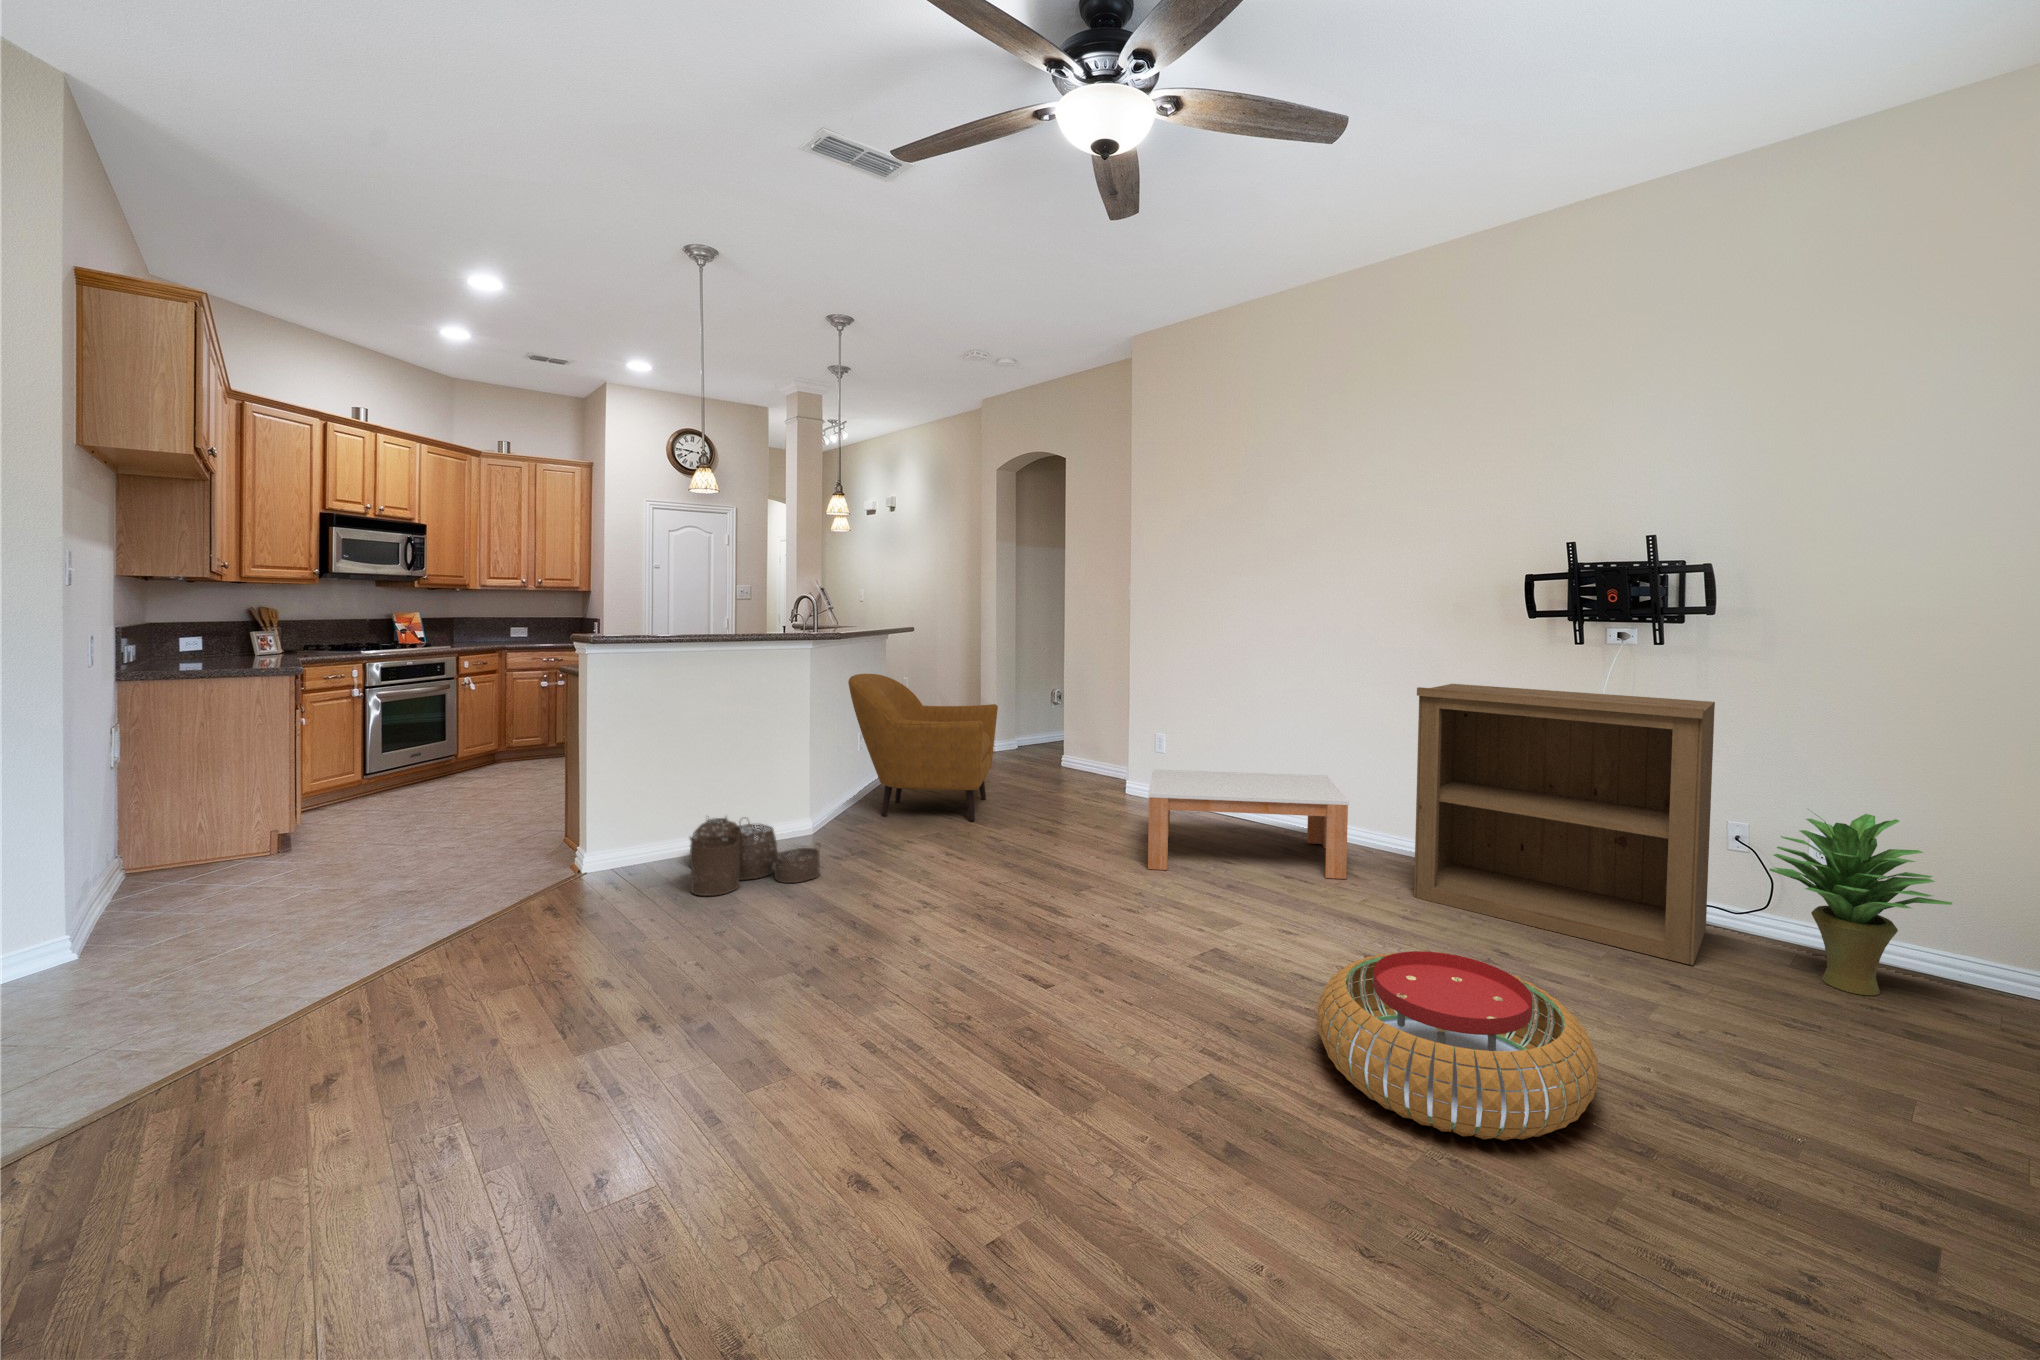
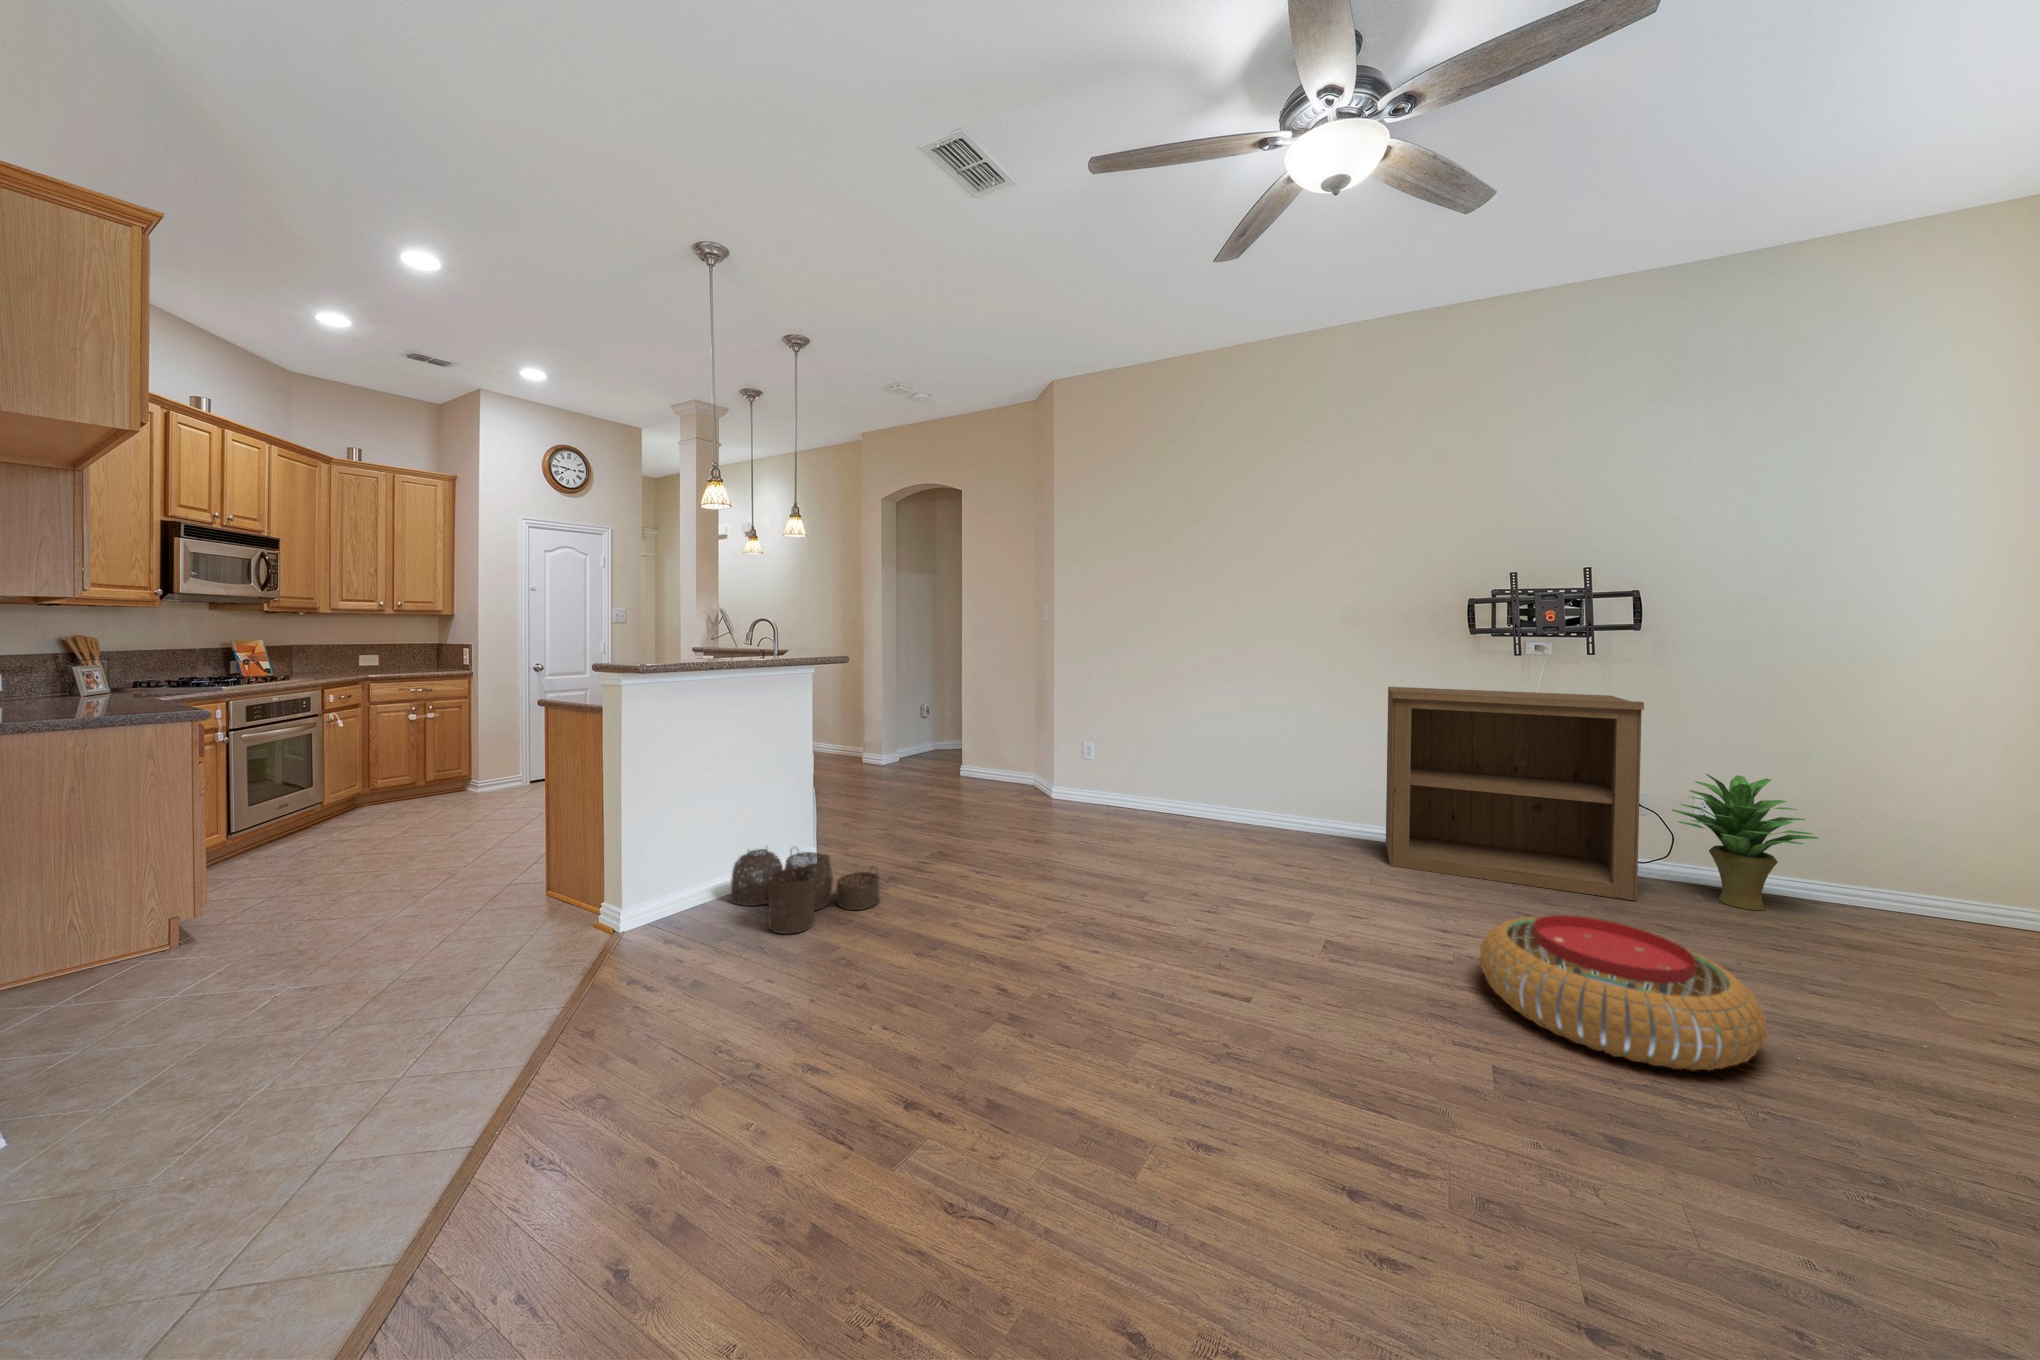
armchair: present [848,674,998,821] -> none [826,693,972,831]
coffee table: present [1148,770,1349,879] -> none [1126,767,1325,862]

